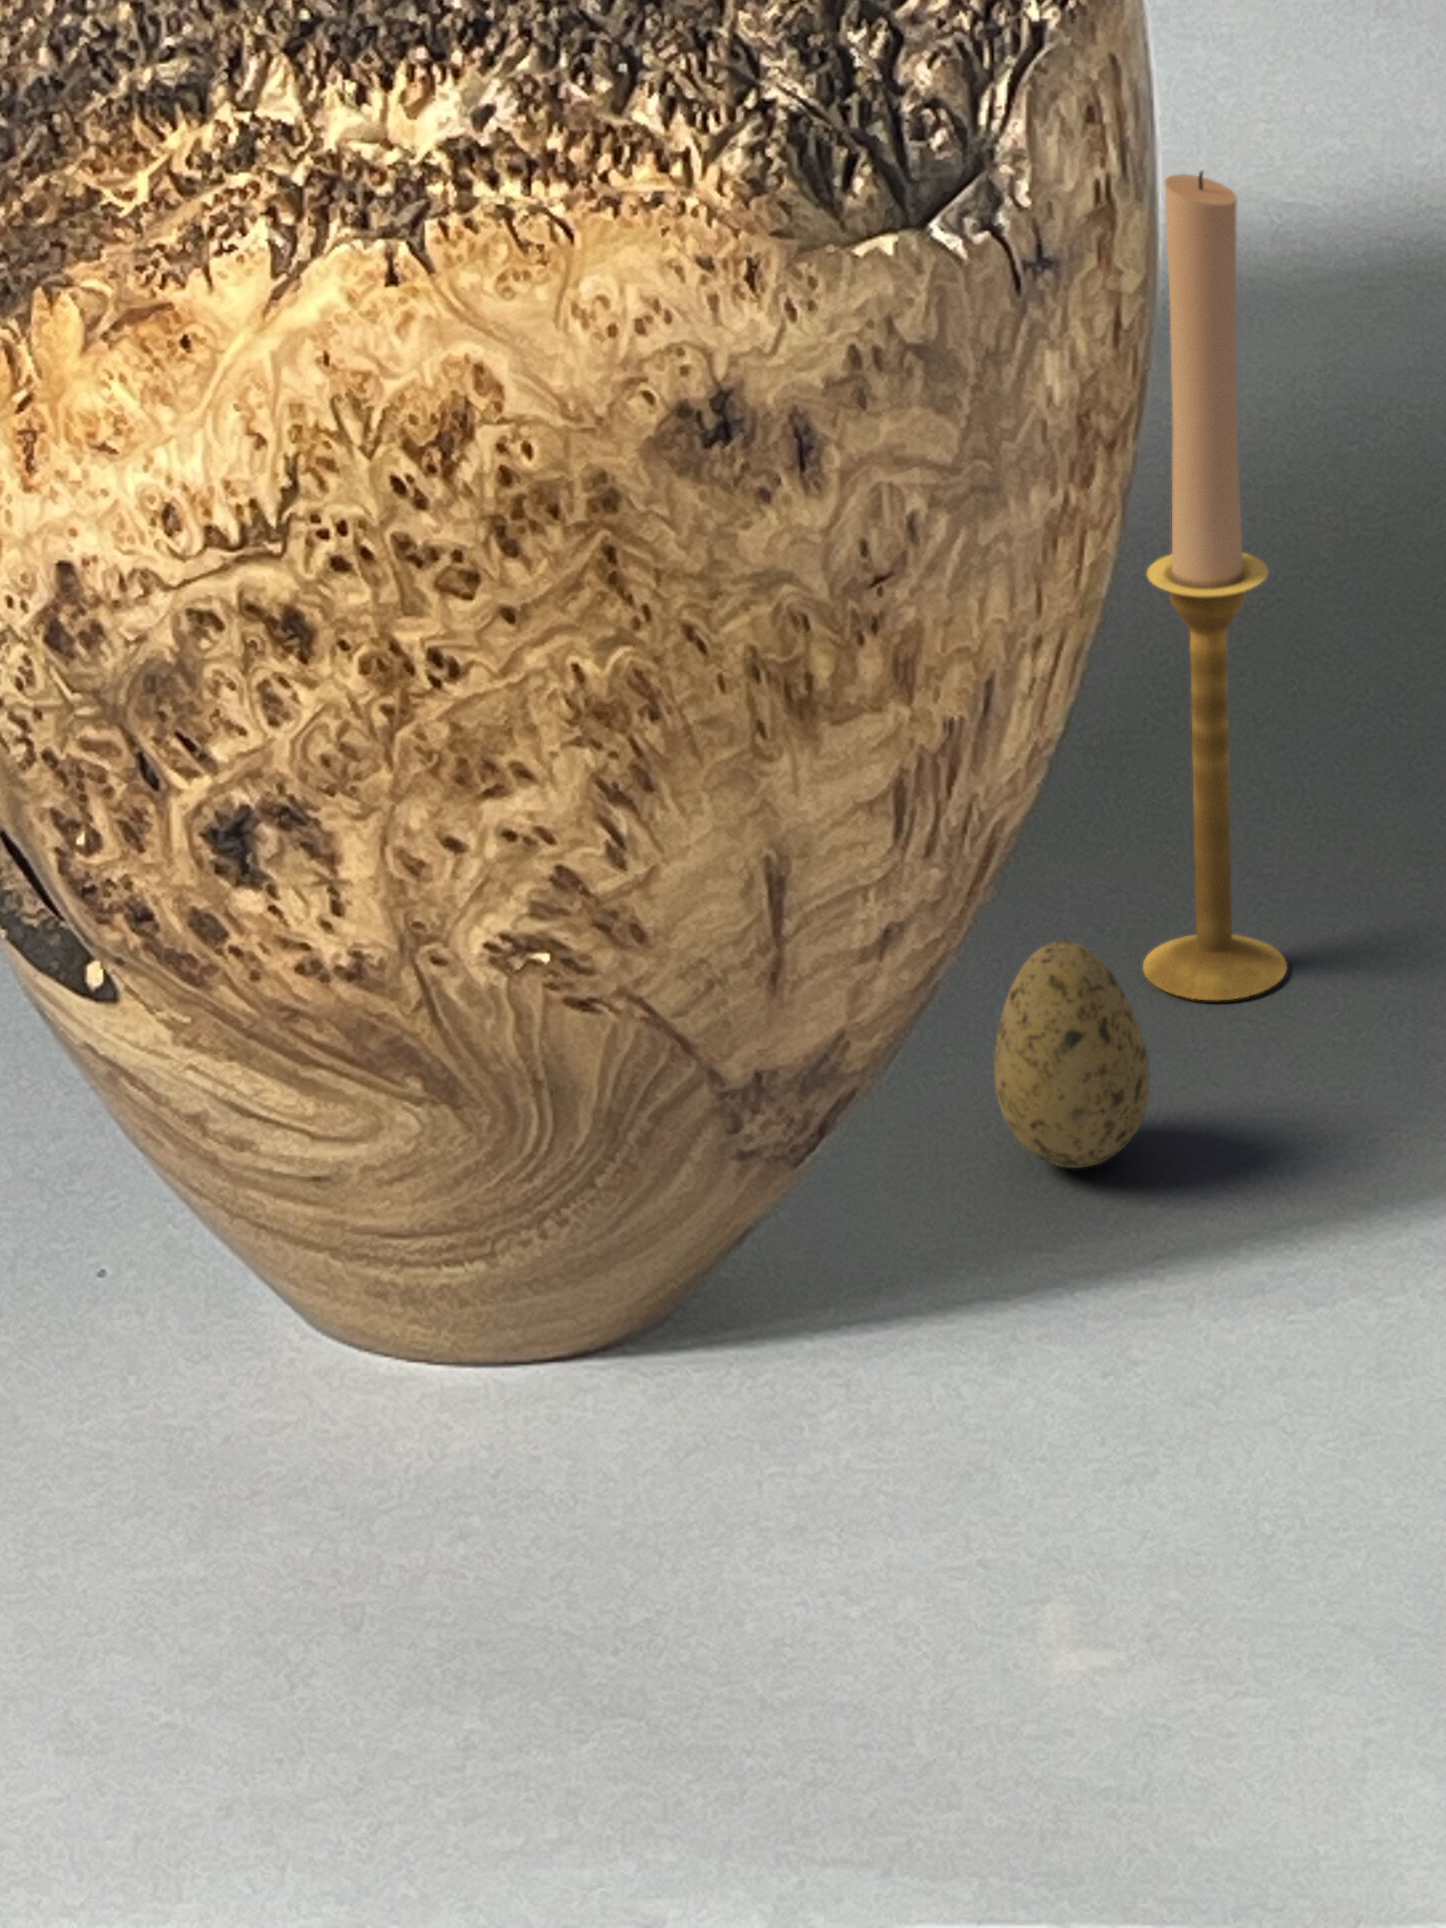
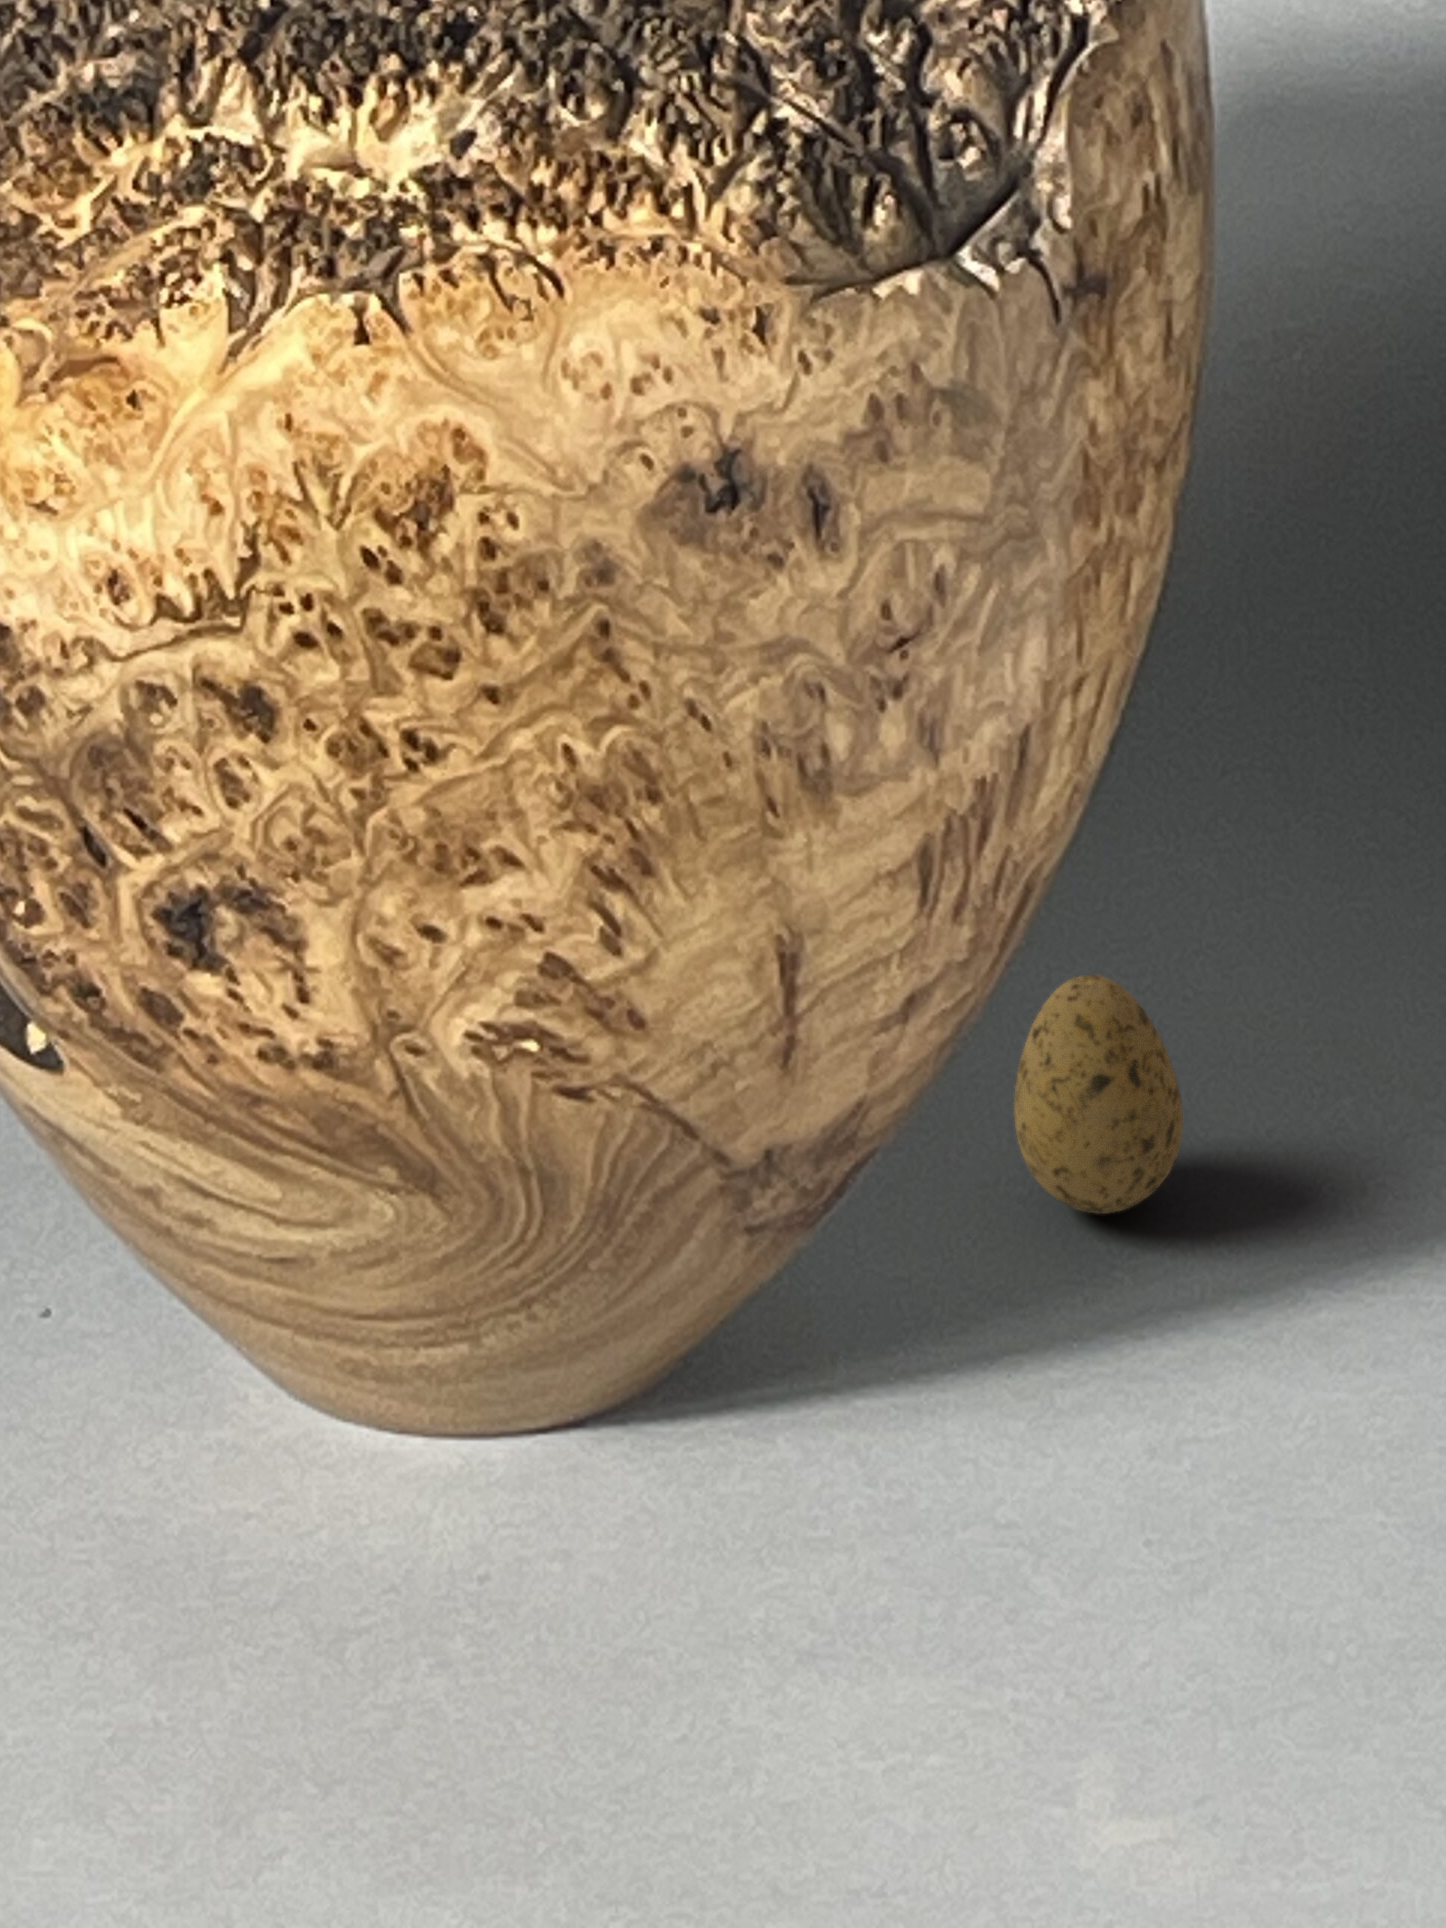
candlestick: present [1143,171,1287,1000] -> none [1174,128,1331,1011]

